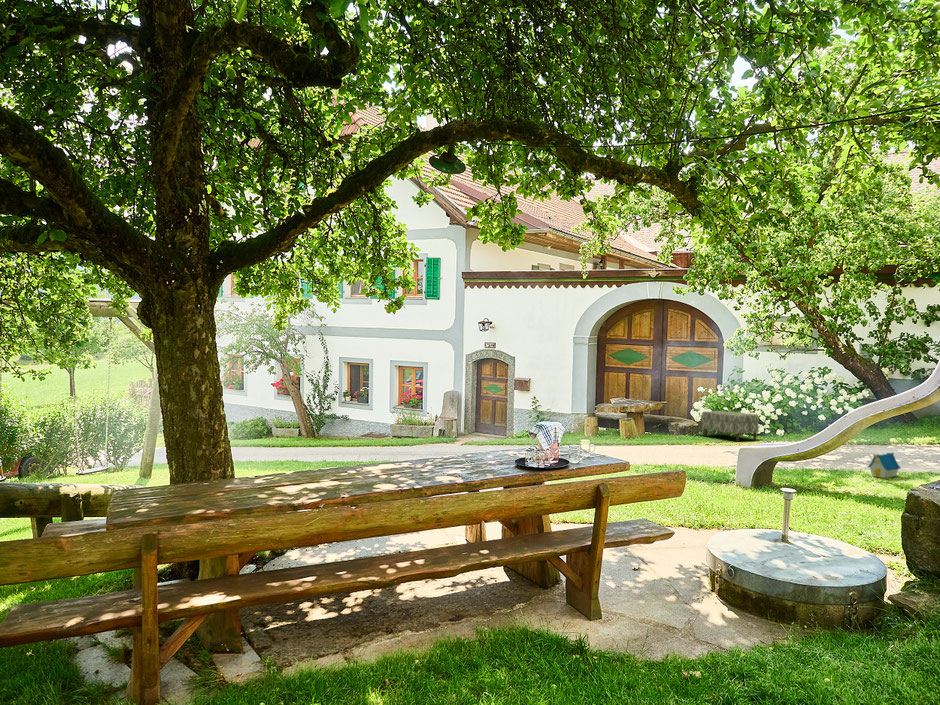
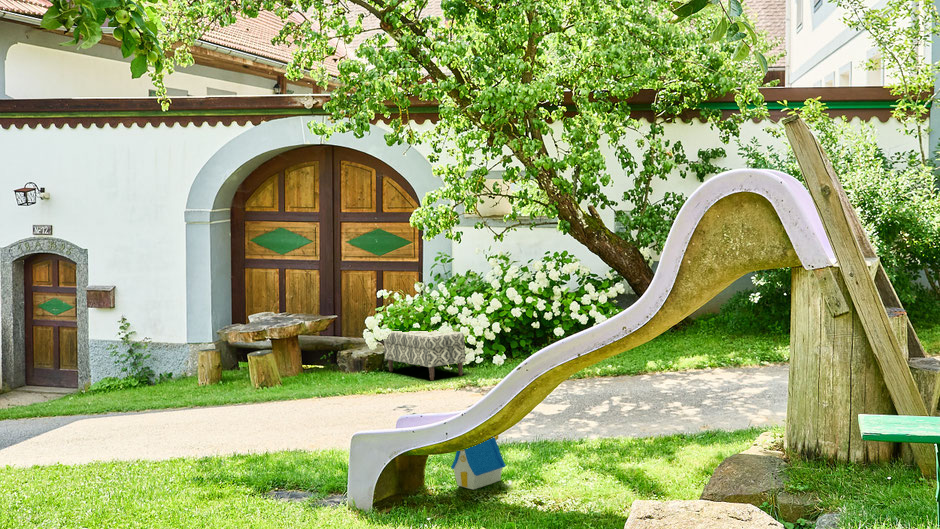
toy house: present [868,453,900,478] -> present [451,435,506,489]

